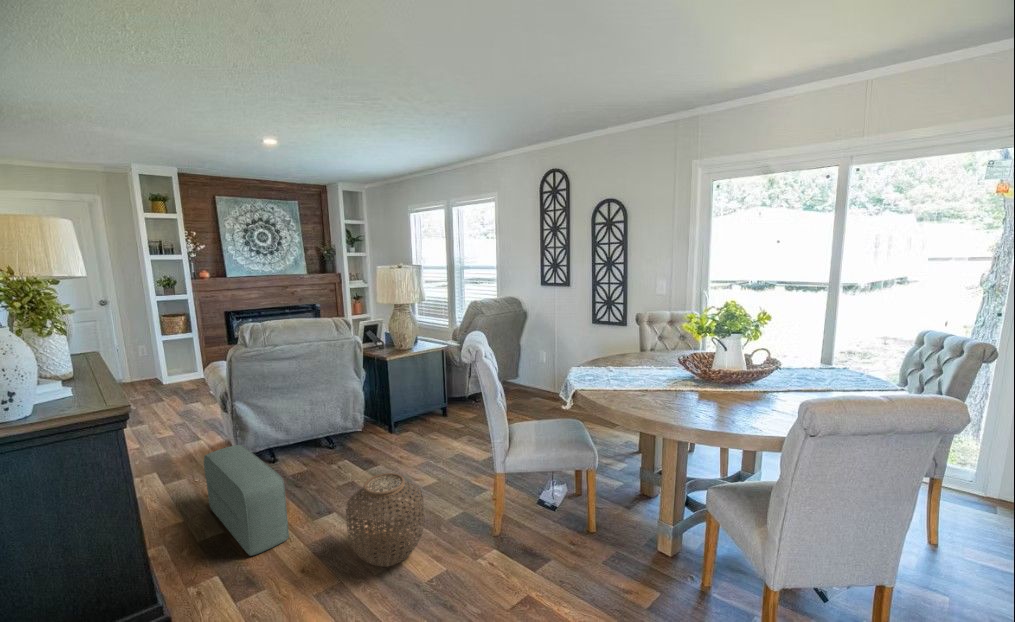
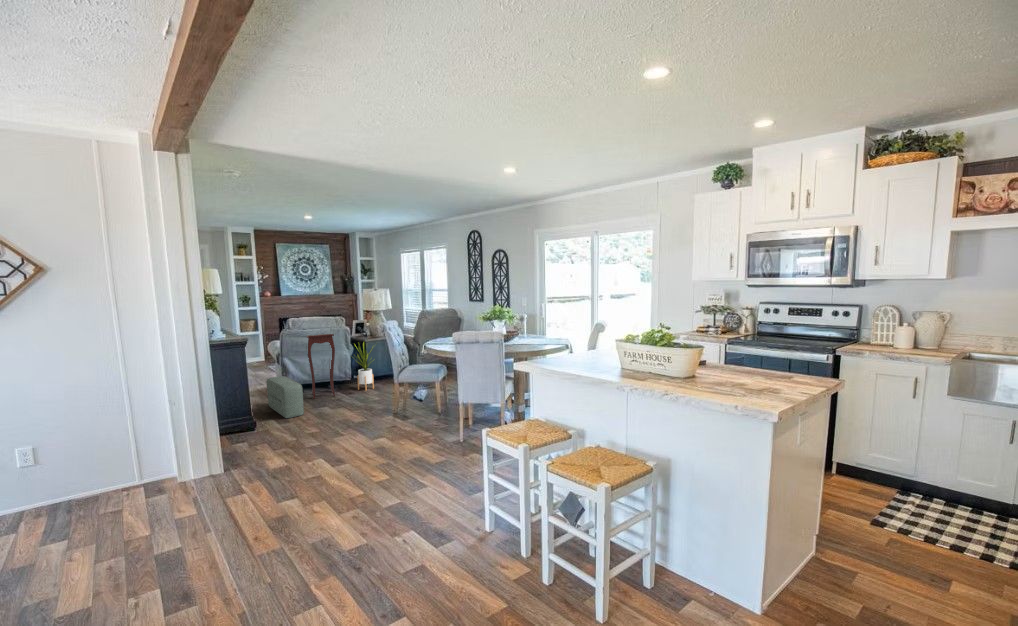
side table: none [280,348,340,480] -> present [306,334,335,399]
house plant: none [363,356,416,454] -> present [357,343,374,391]
woven basket: present [346,473,424,567] -> none [327,383,364,422]

